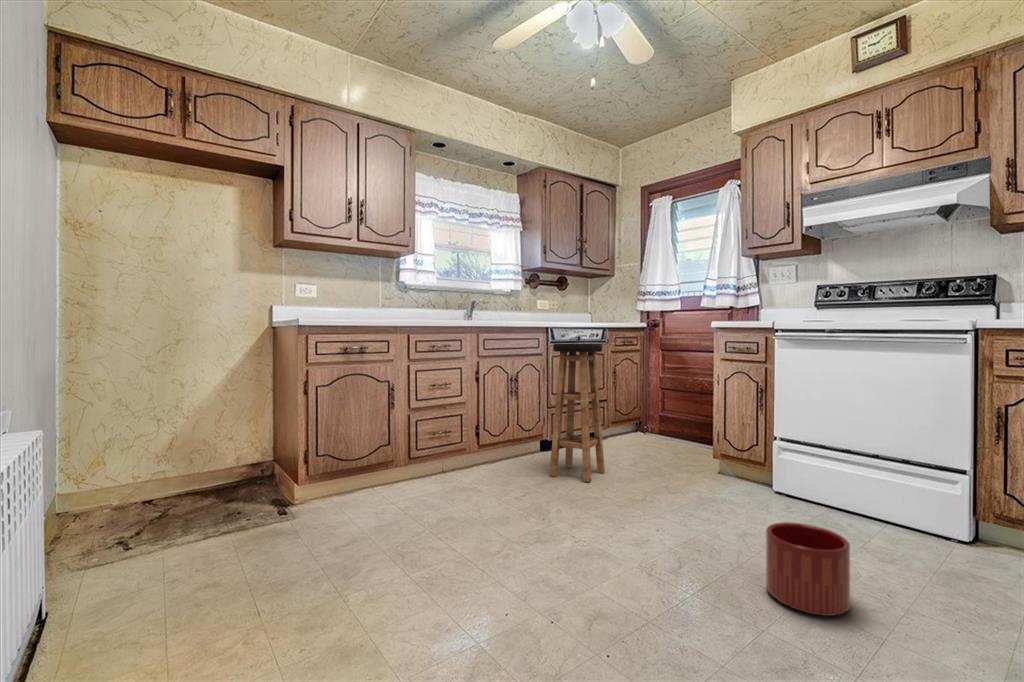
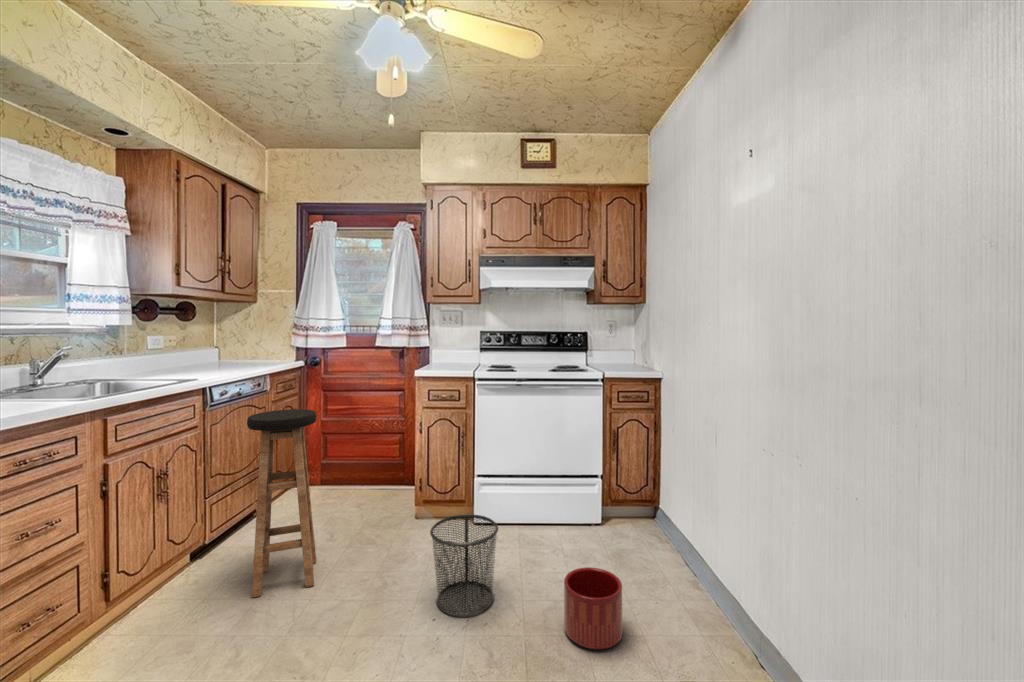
waste bin: none [658,447,731,539] -> present [430,514,498,616]

